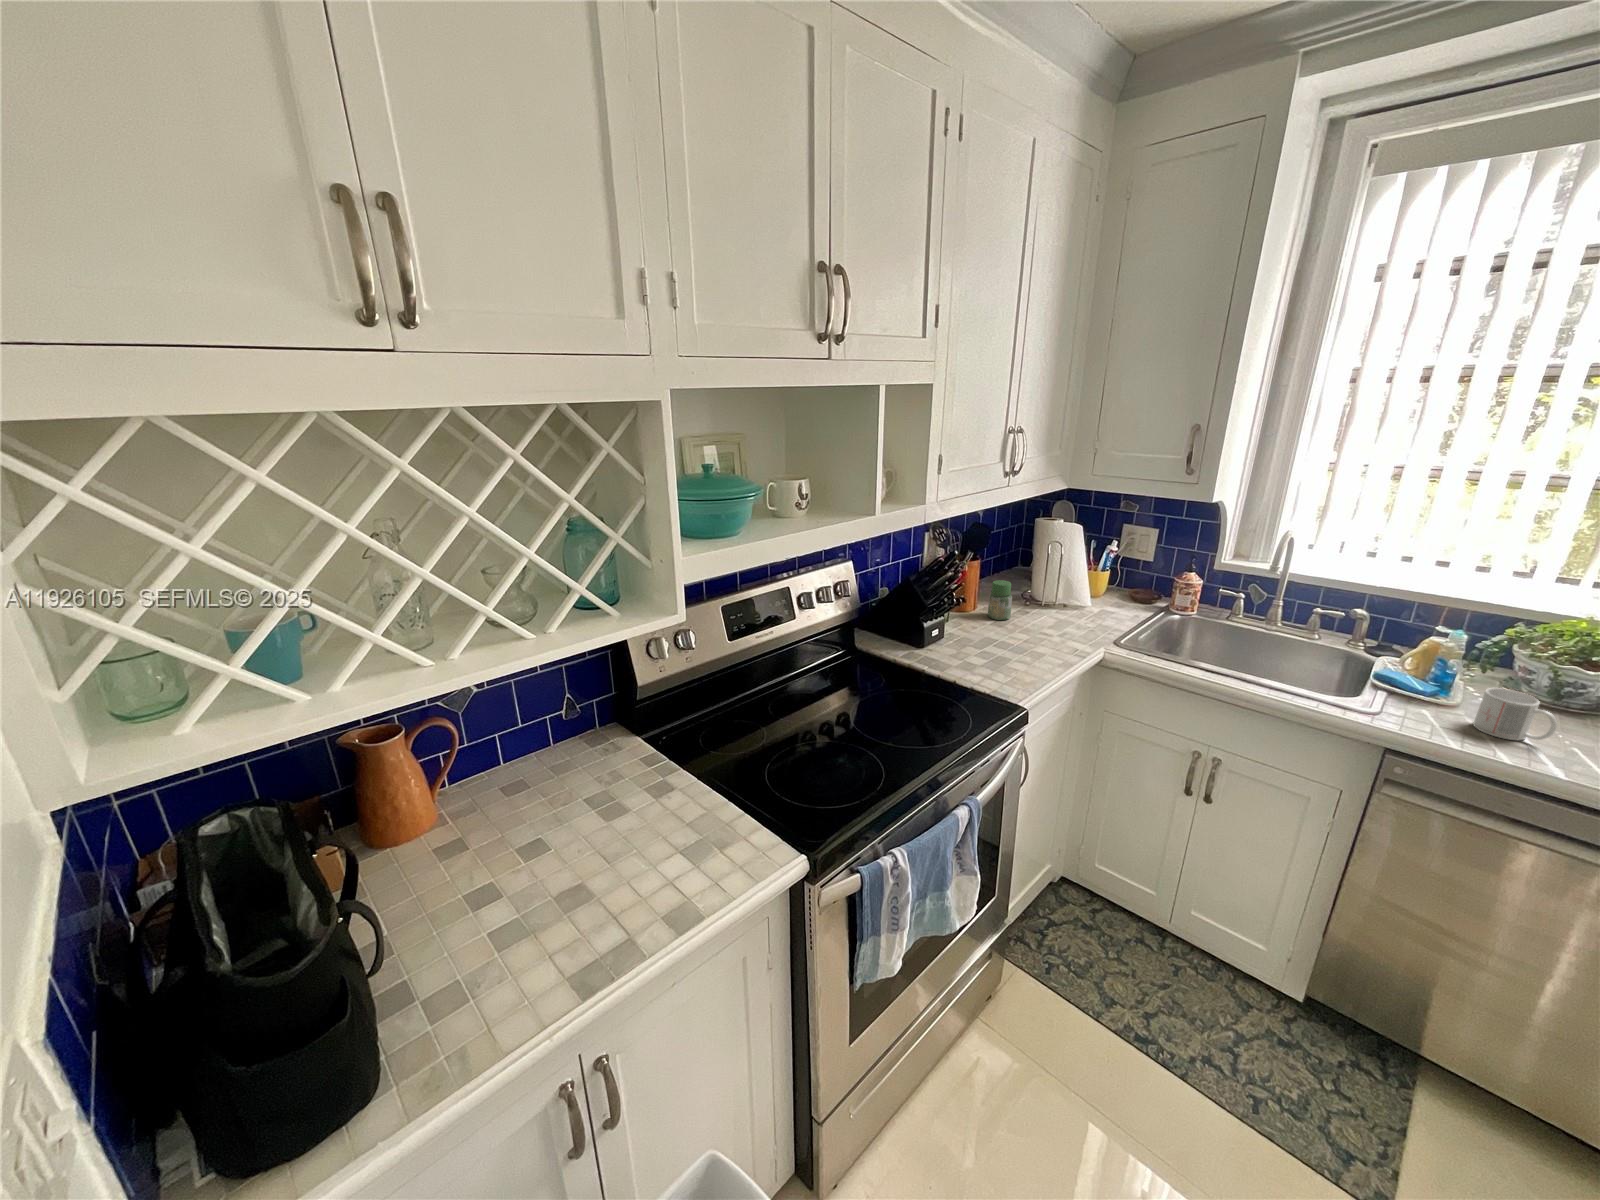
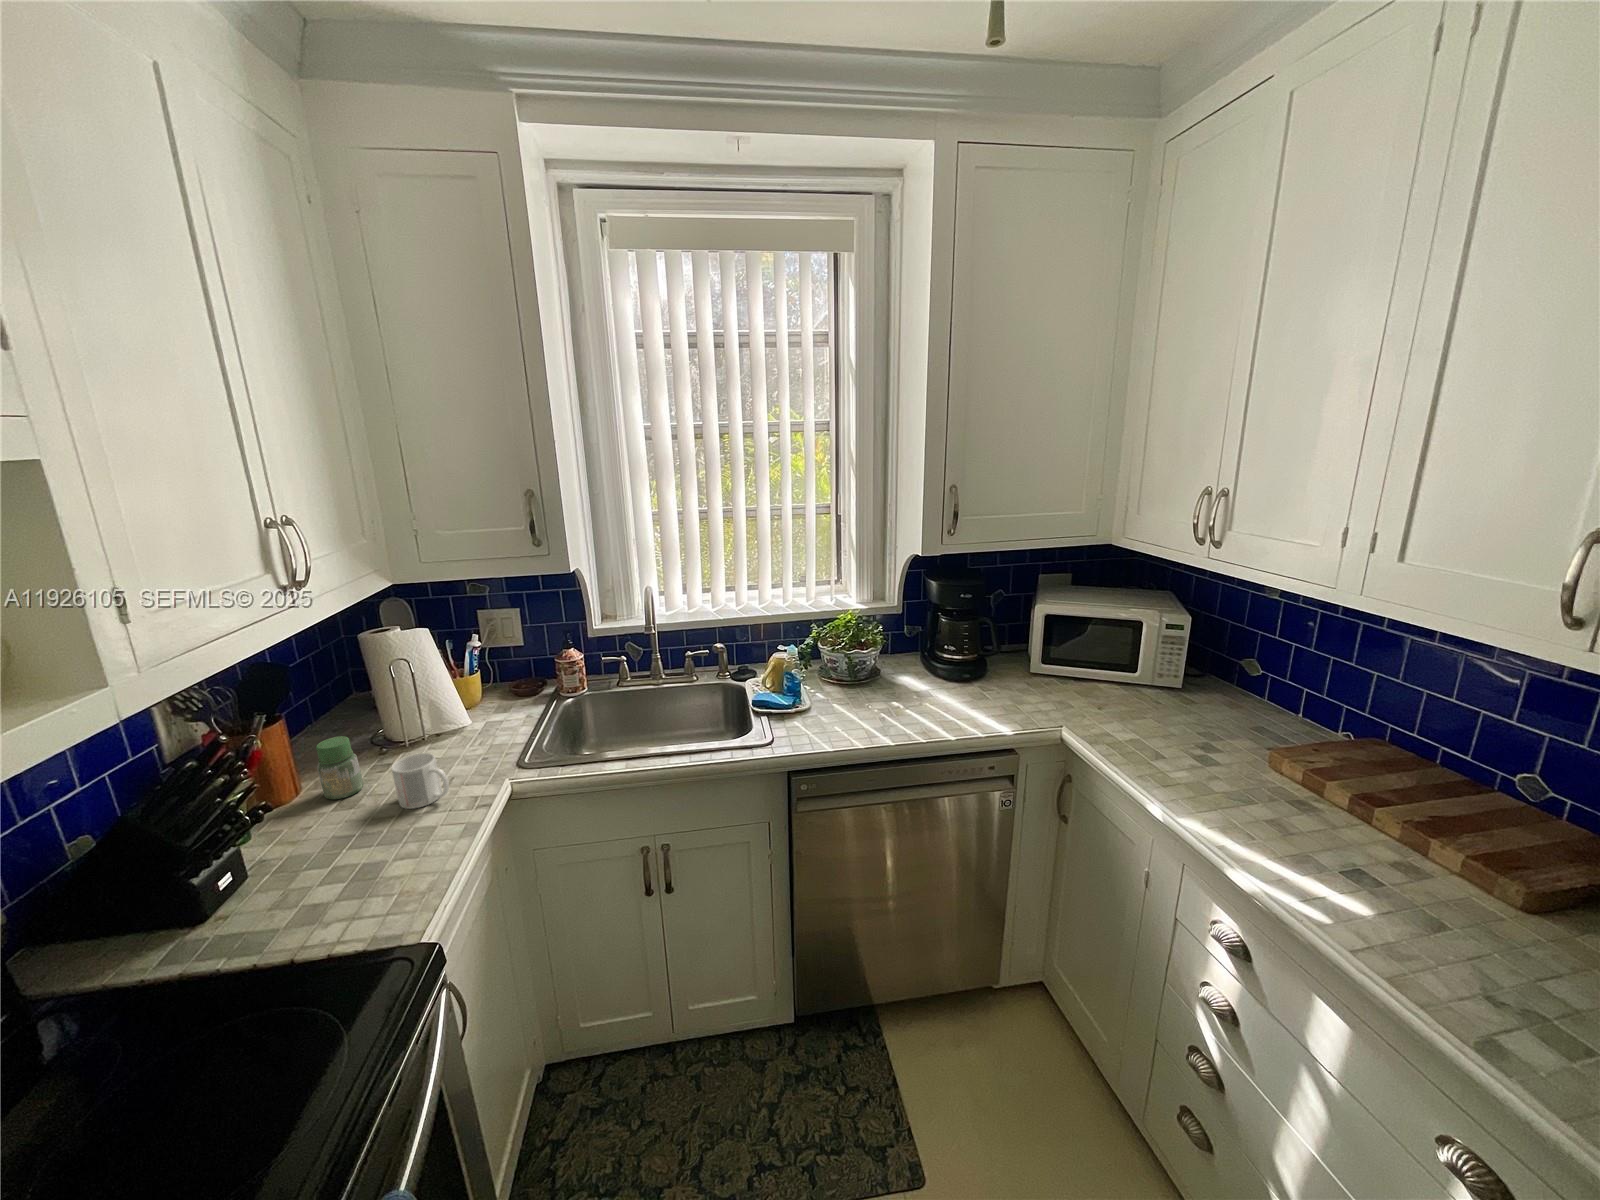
mug: present [1473,688,1557,740] -> present [391,753,449,809]

